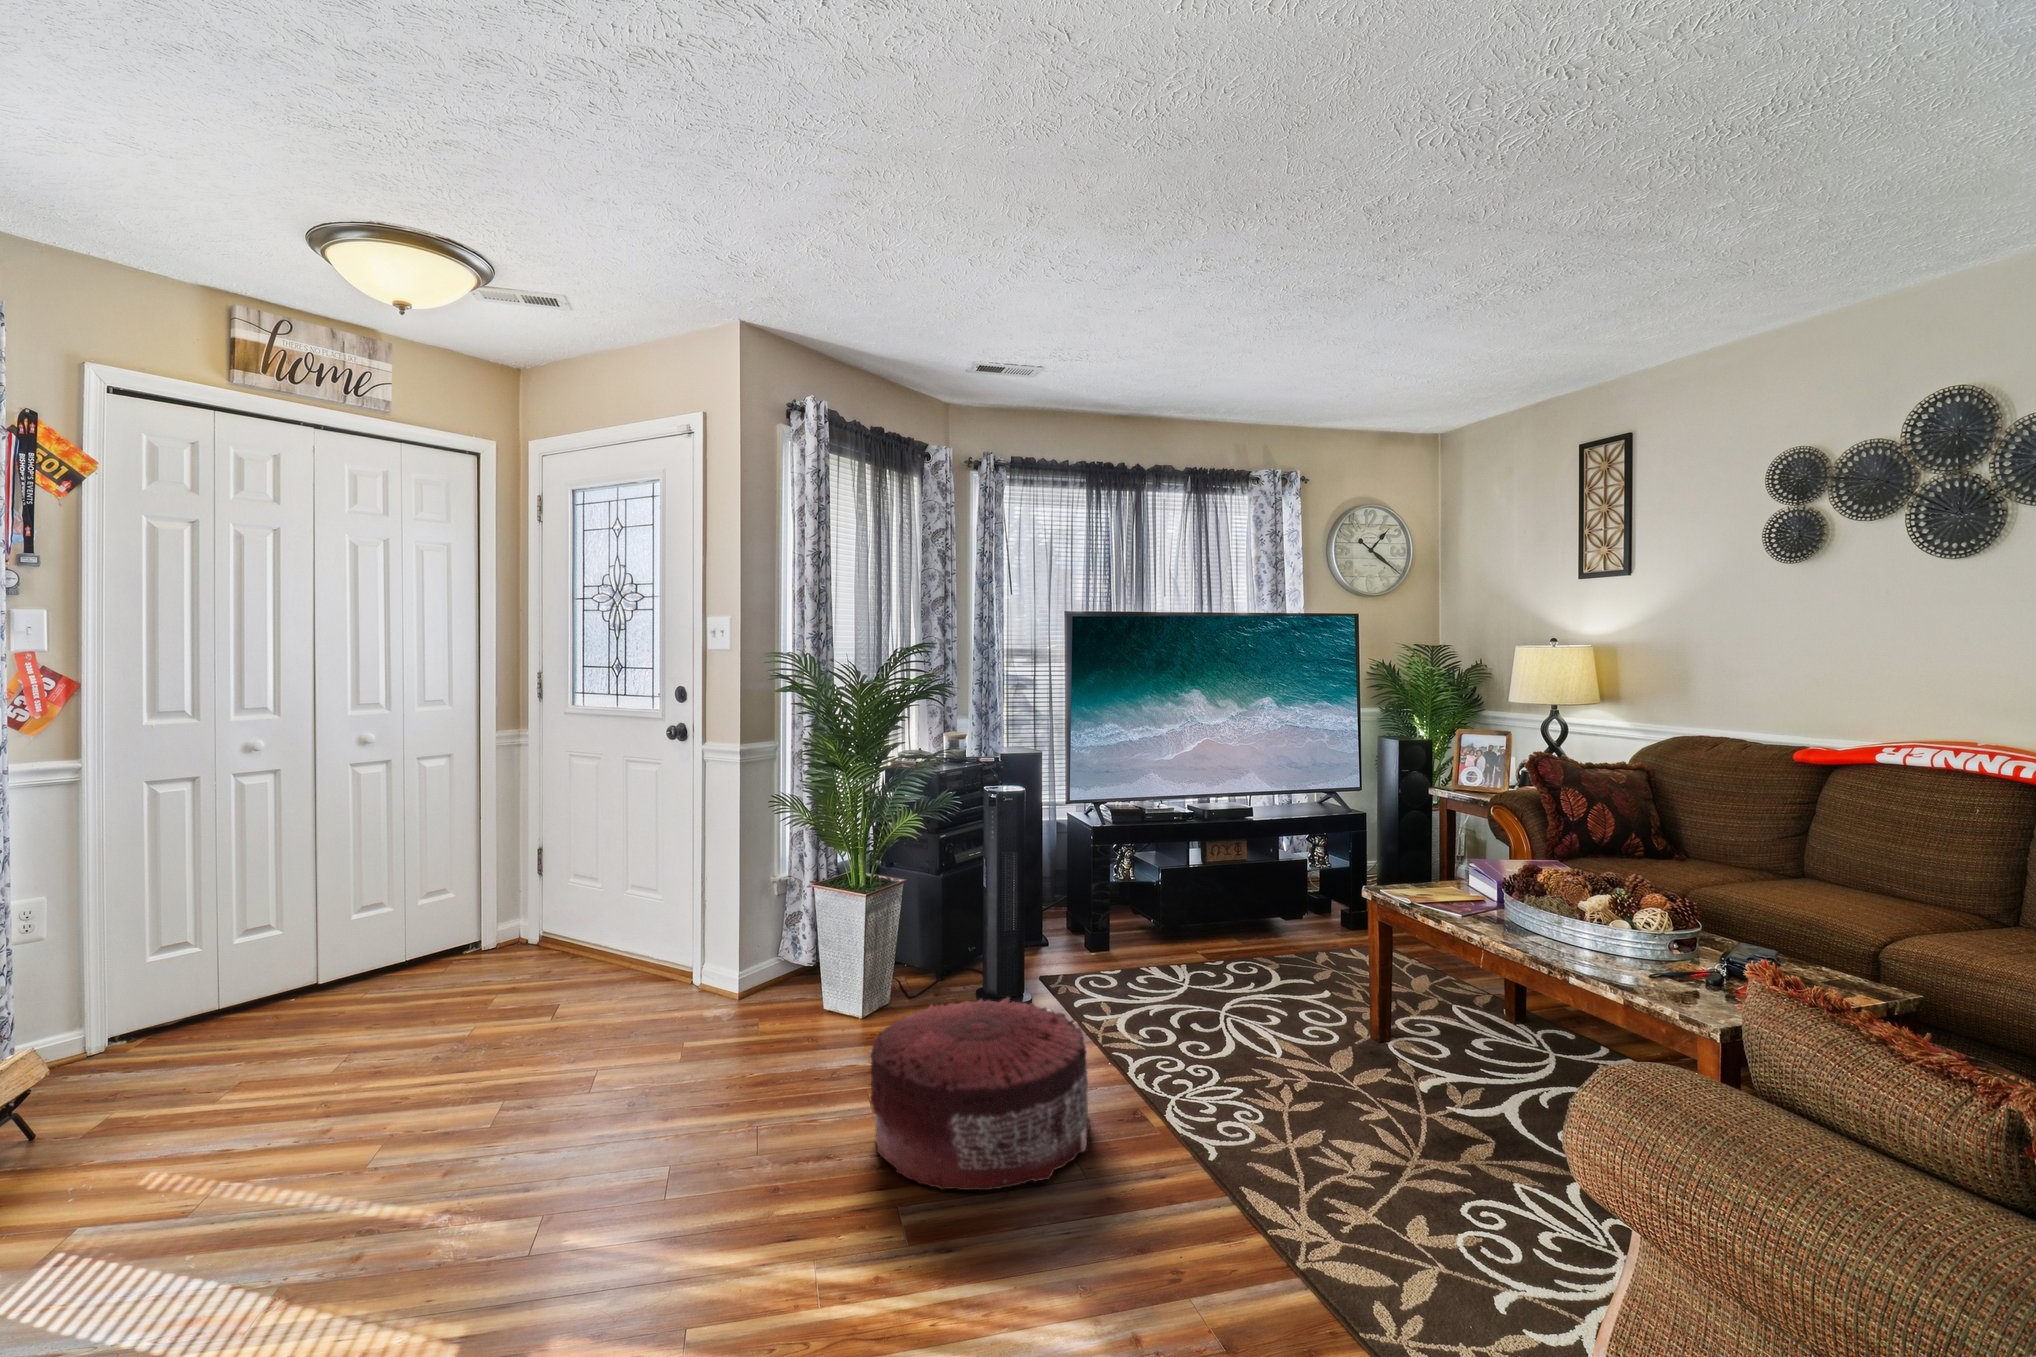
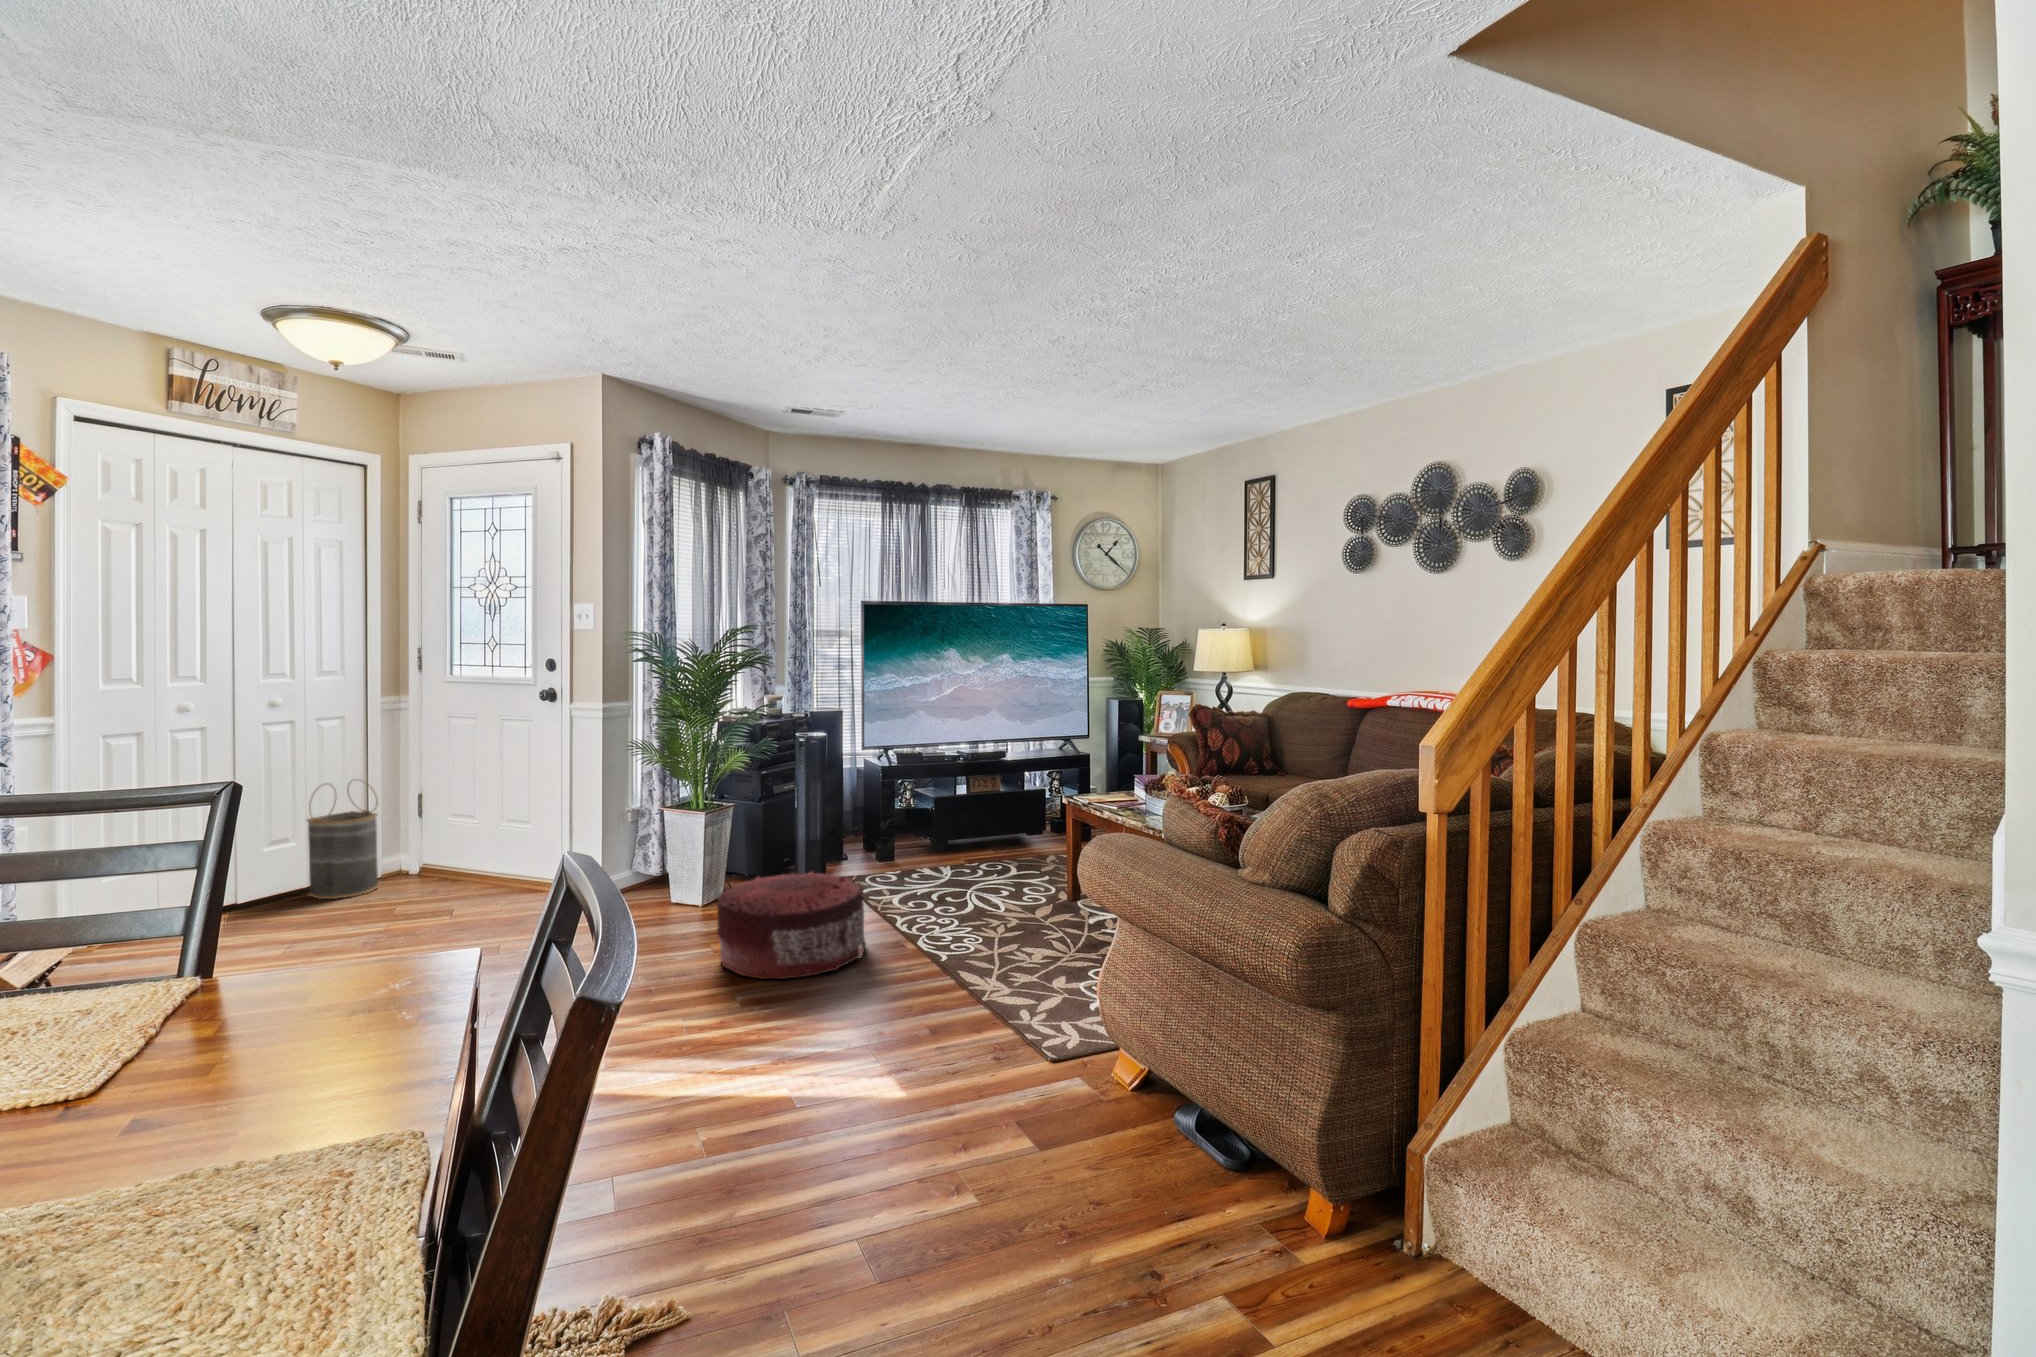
basket: none [399,833,484,983] -> present [307,784,379,899]

